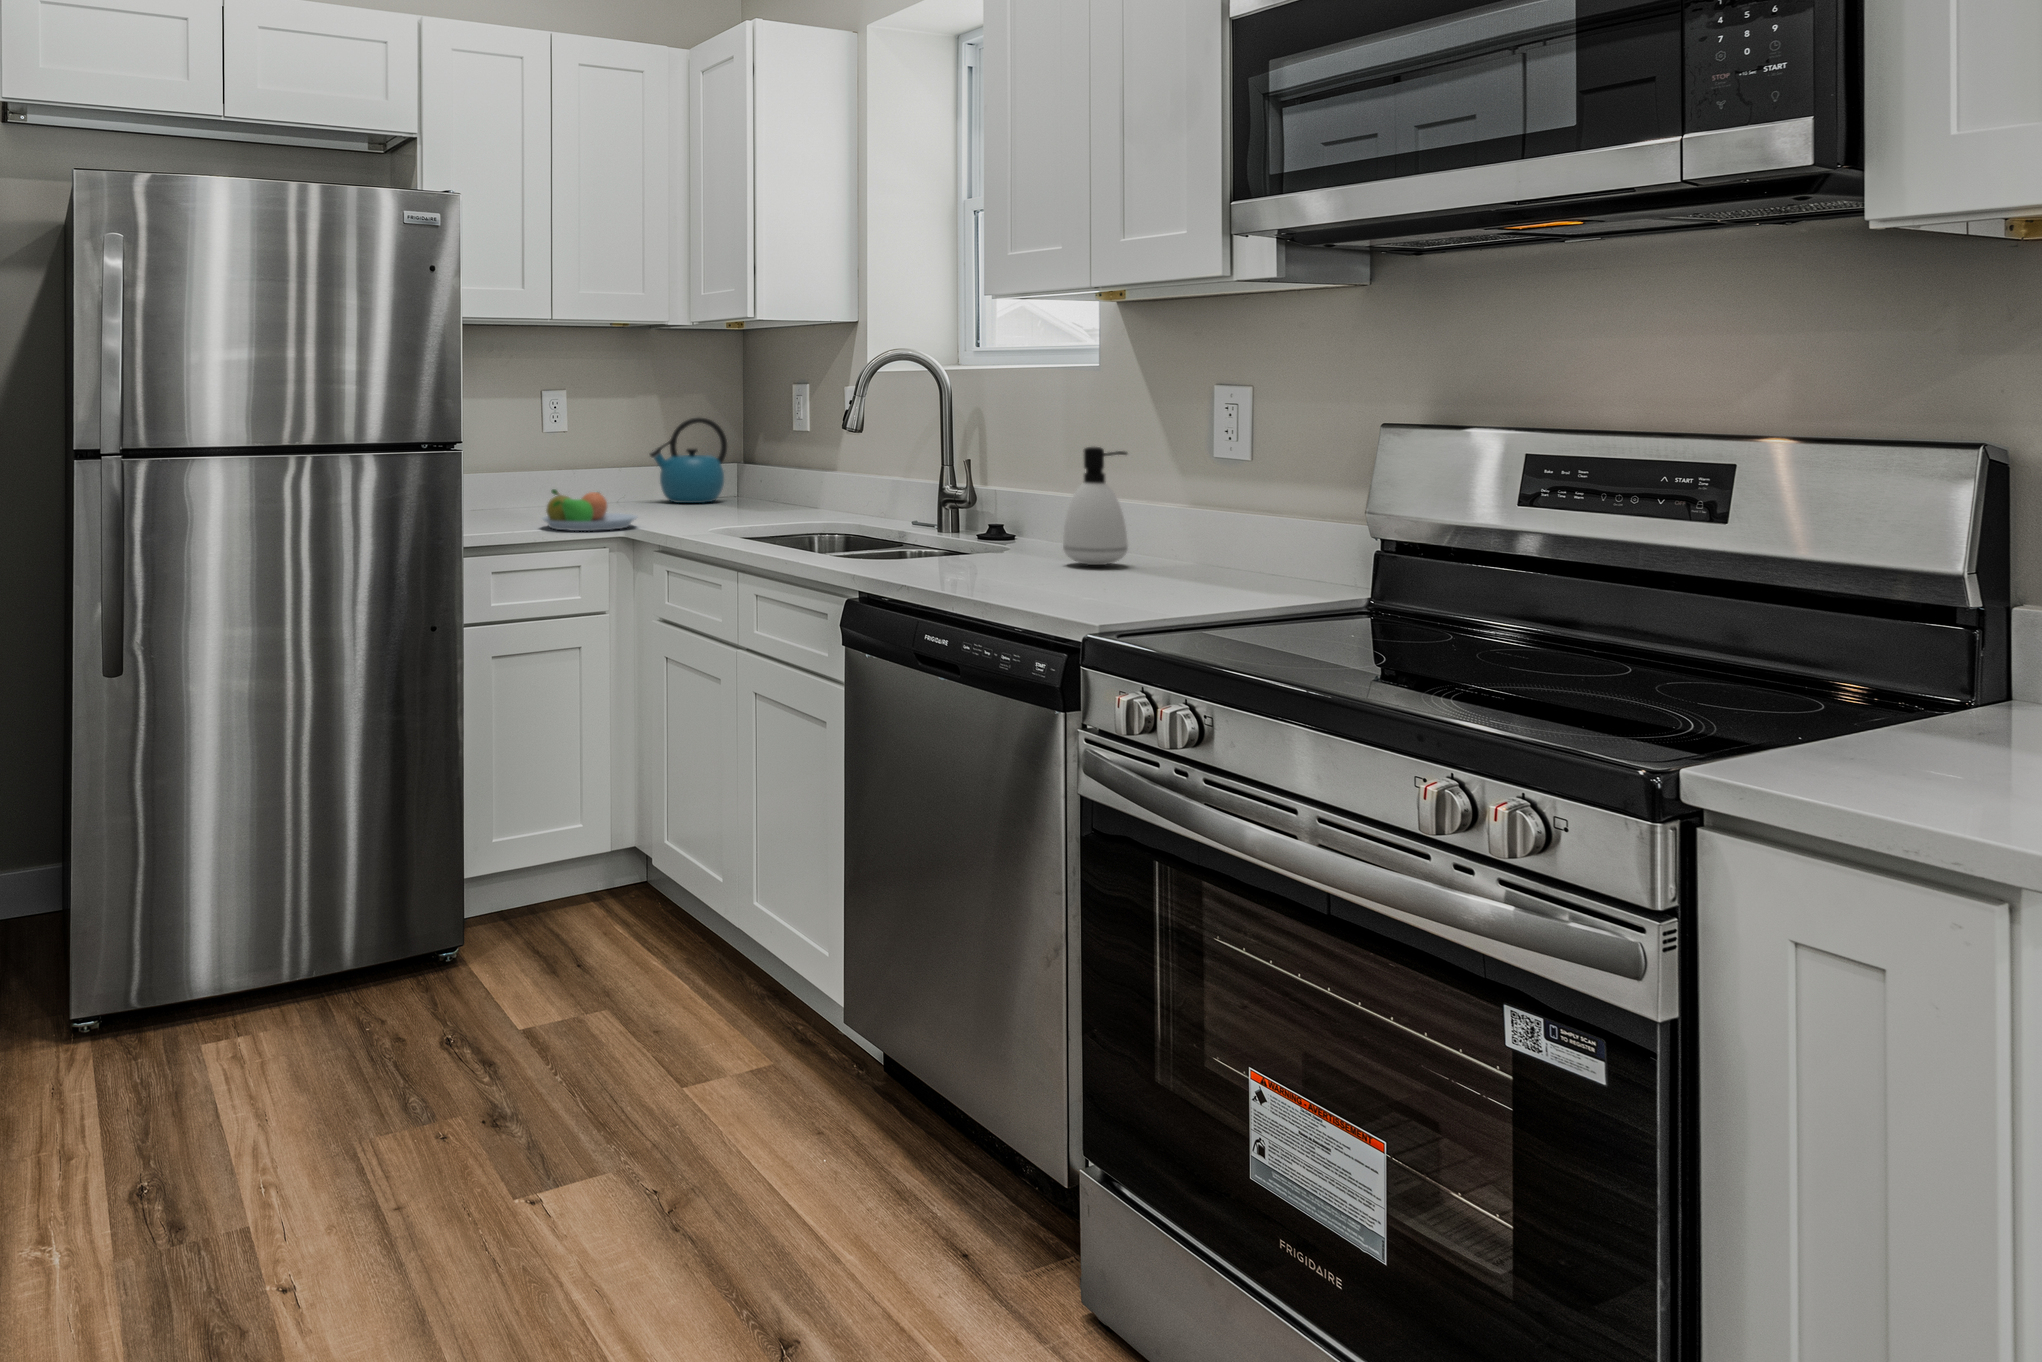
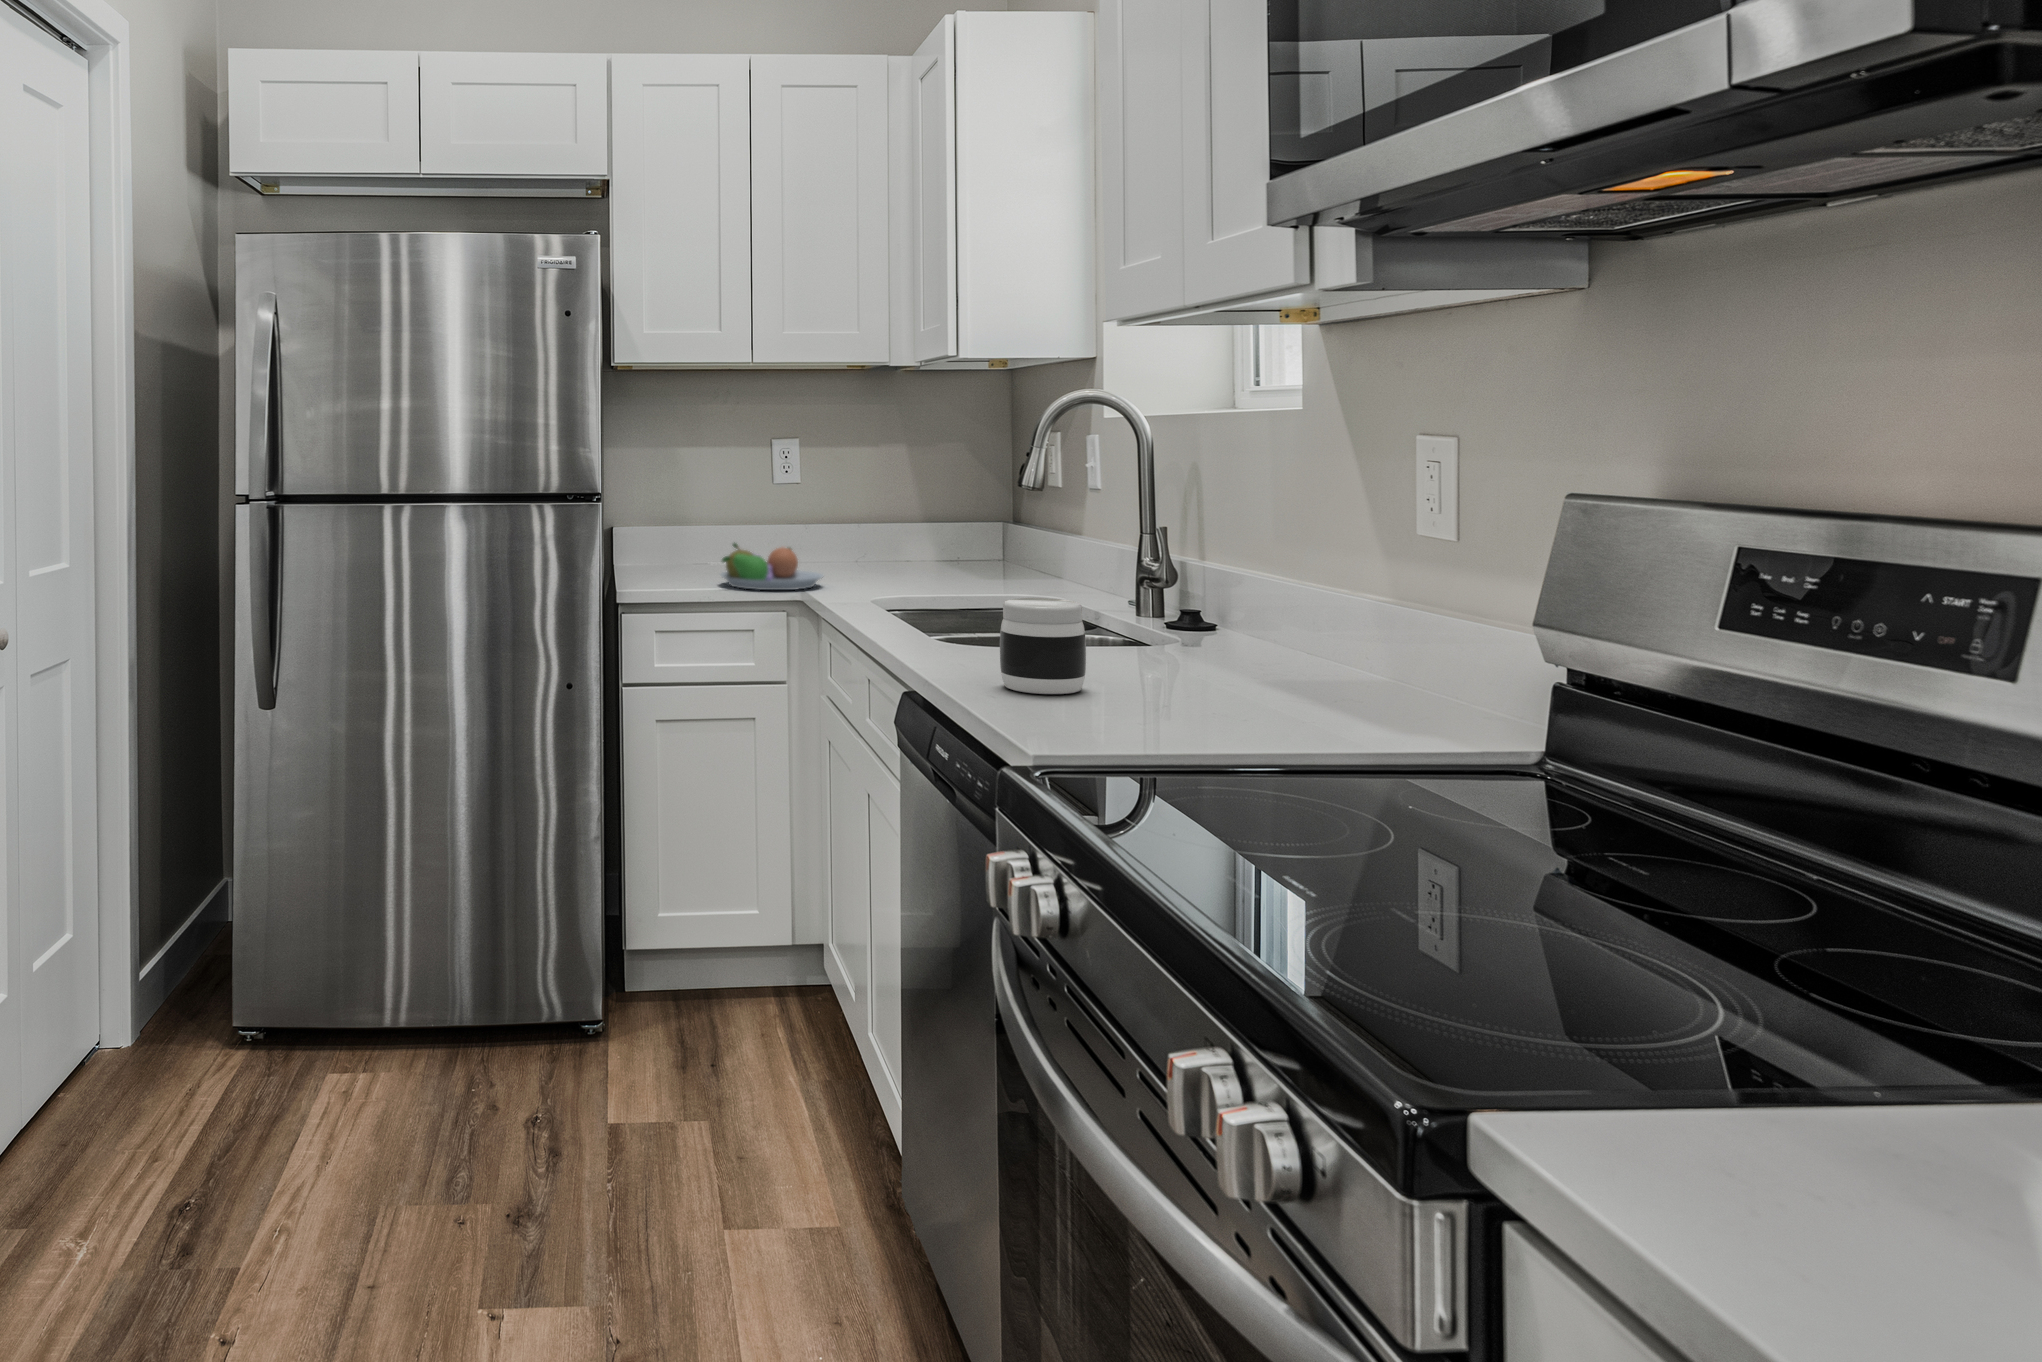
kettle: present [650,418,727,503] -> none [896,467,985,562]
soap dispenser: present [1063,447,1128,565] -> none [1208,528,1295,678]
jar: none [935,509,1005,585] -> present [1000,598,1086,694]

